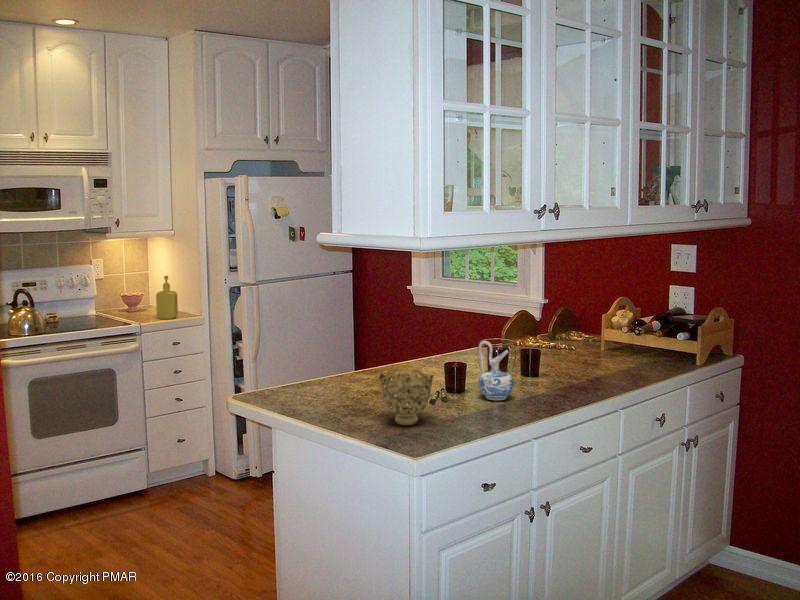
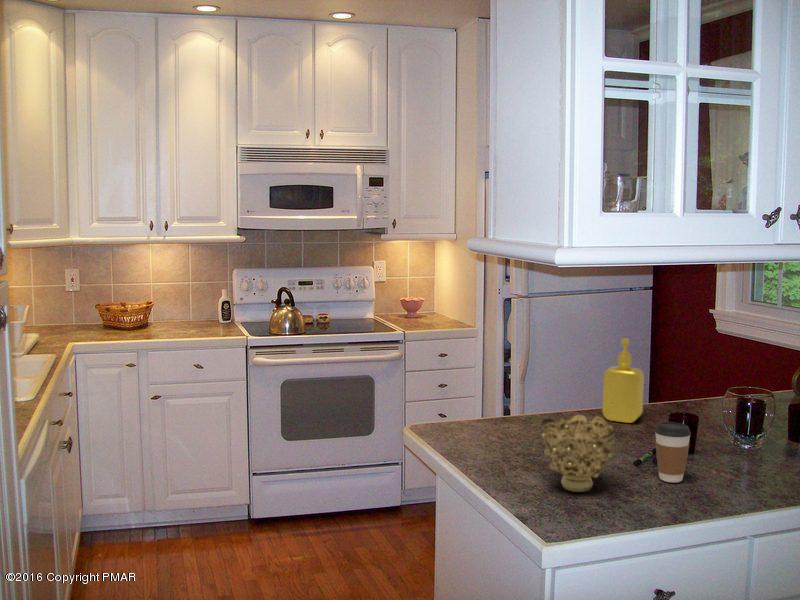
soap dispenser: present [156,276,178,319] -> present [602,338,644,423]
ceramic pitcher: present [478,341,513,400] -> none [710,387,763,475]
coffee cup: none [449,368,474,411] -> present [655,422,691,483]

